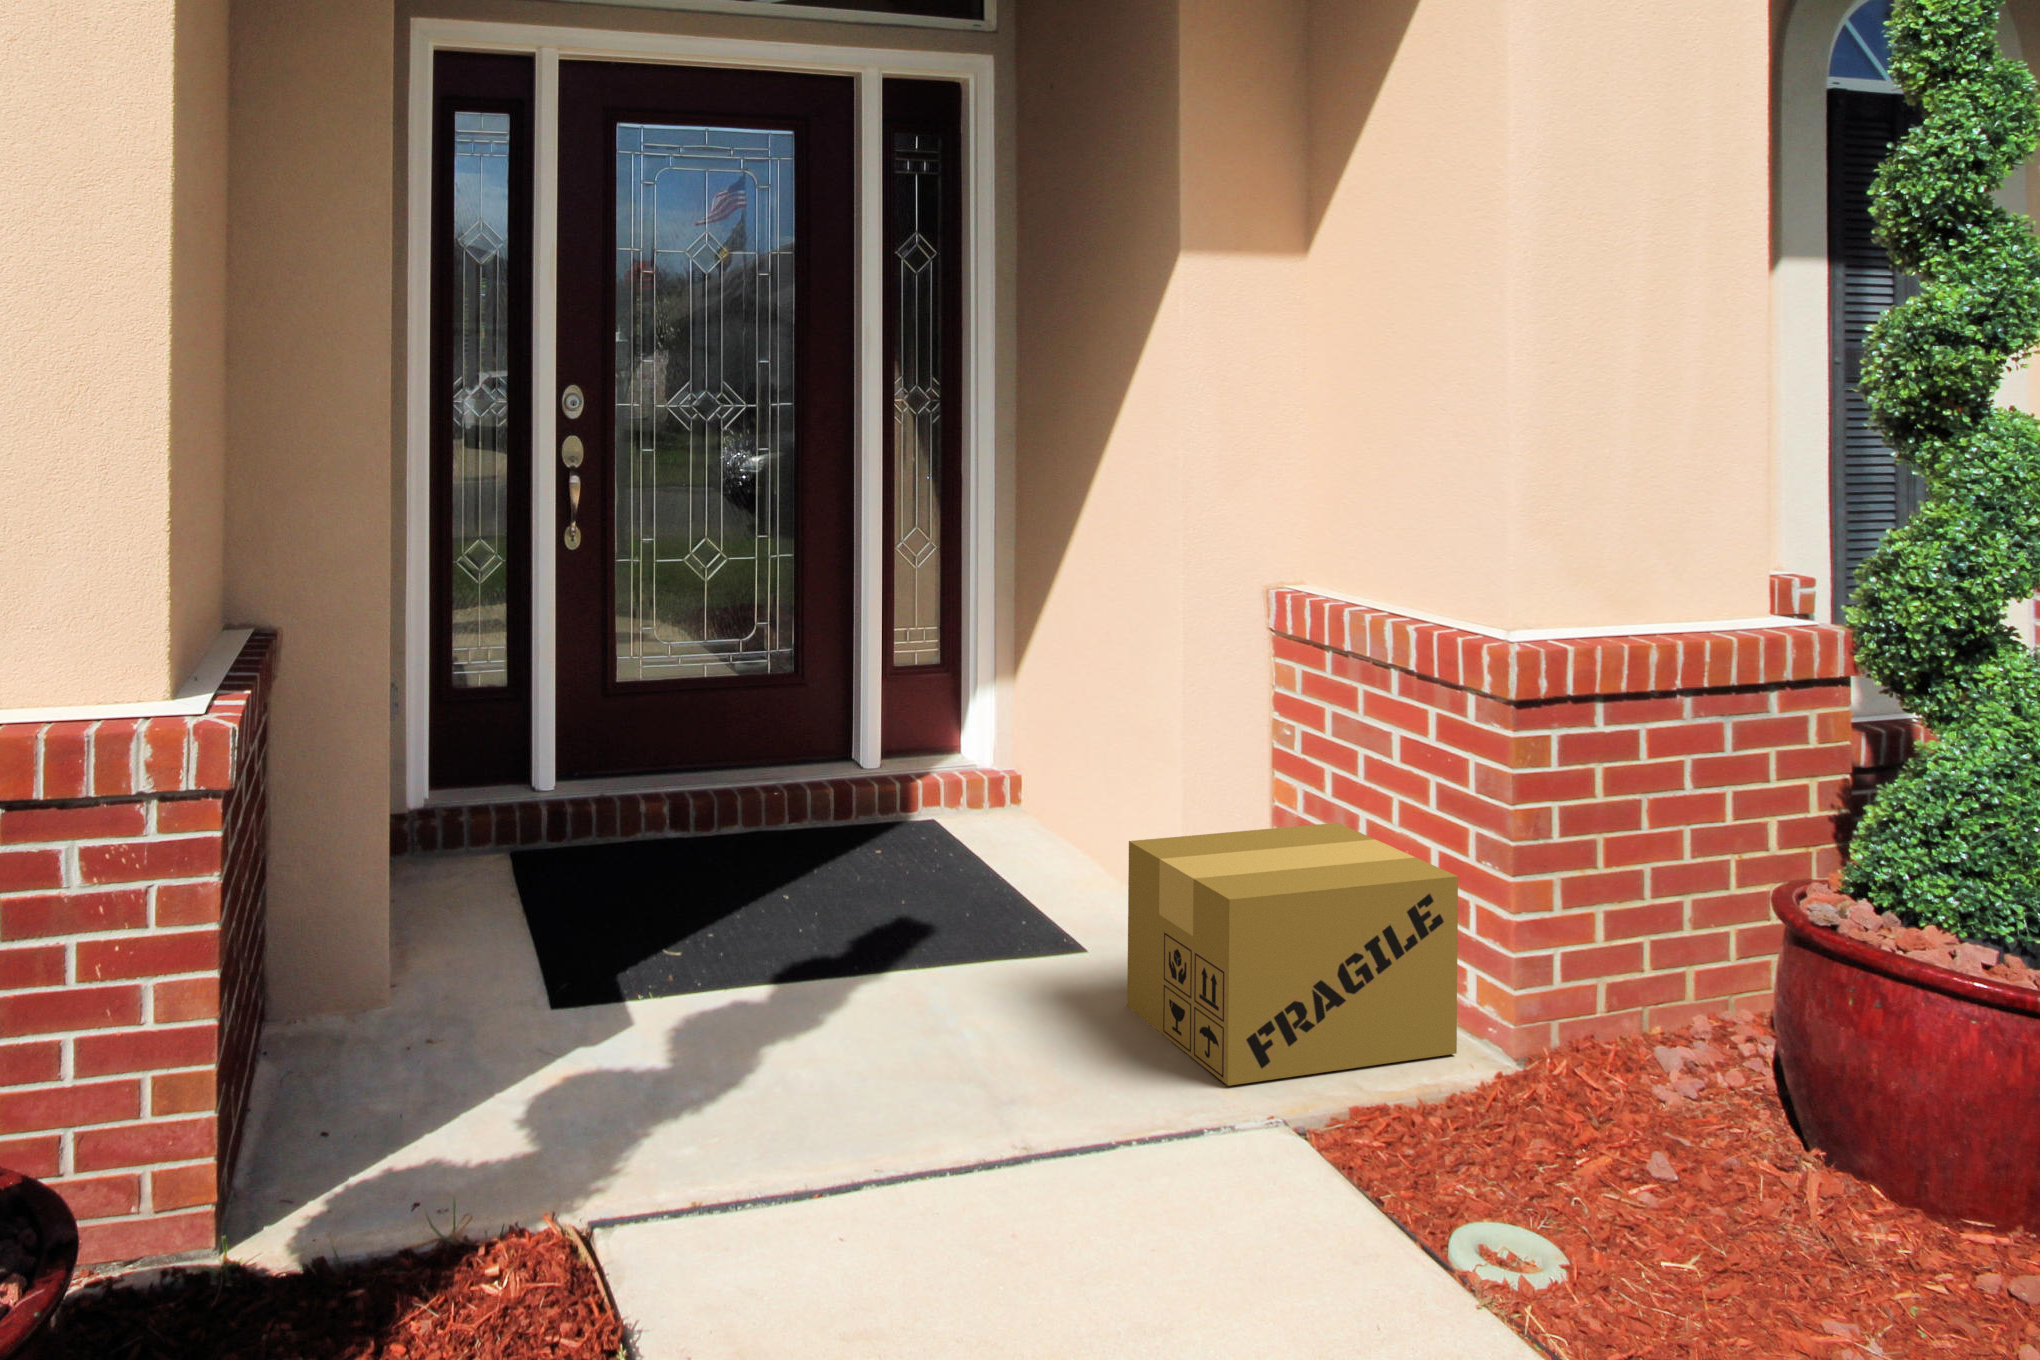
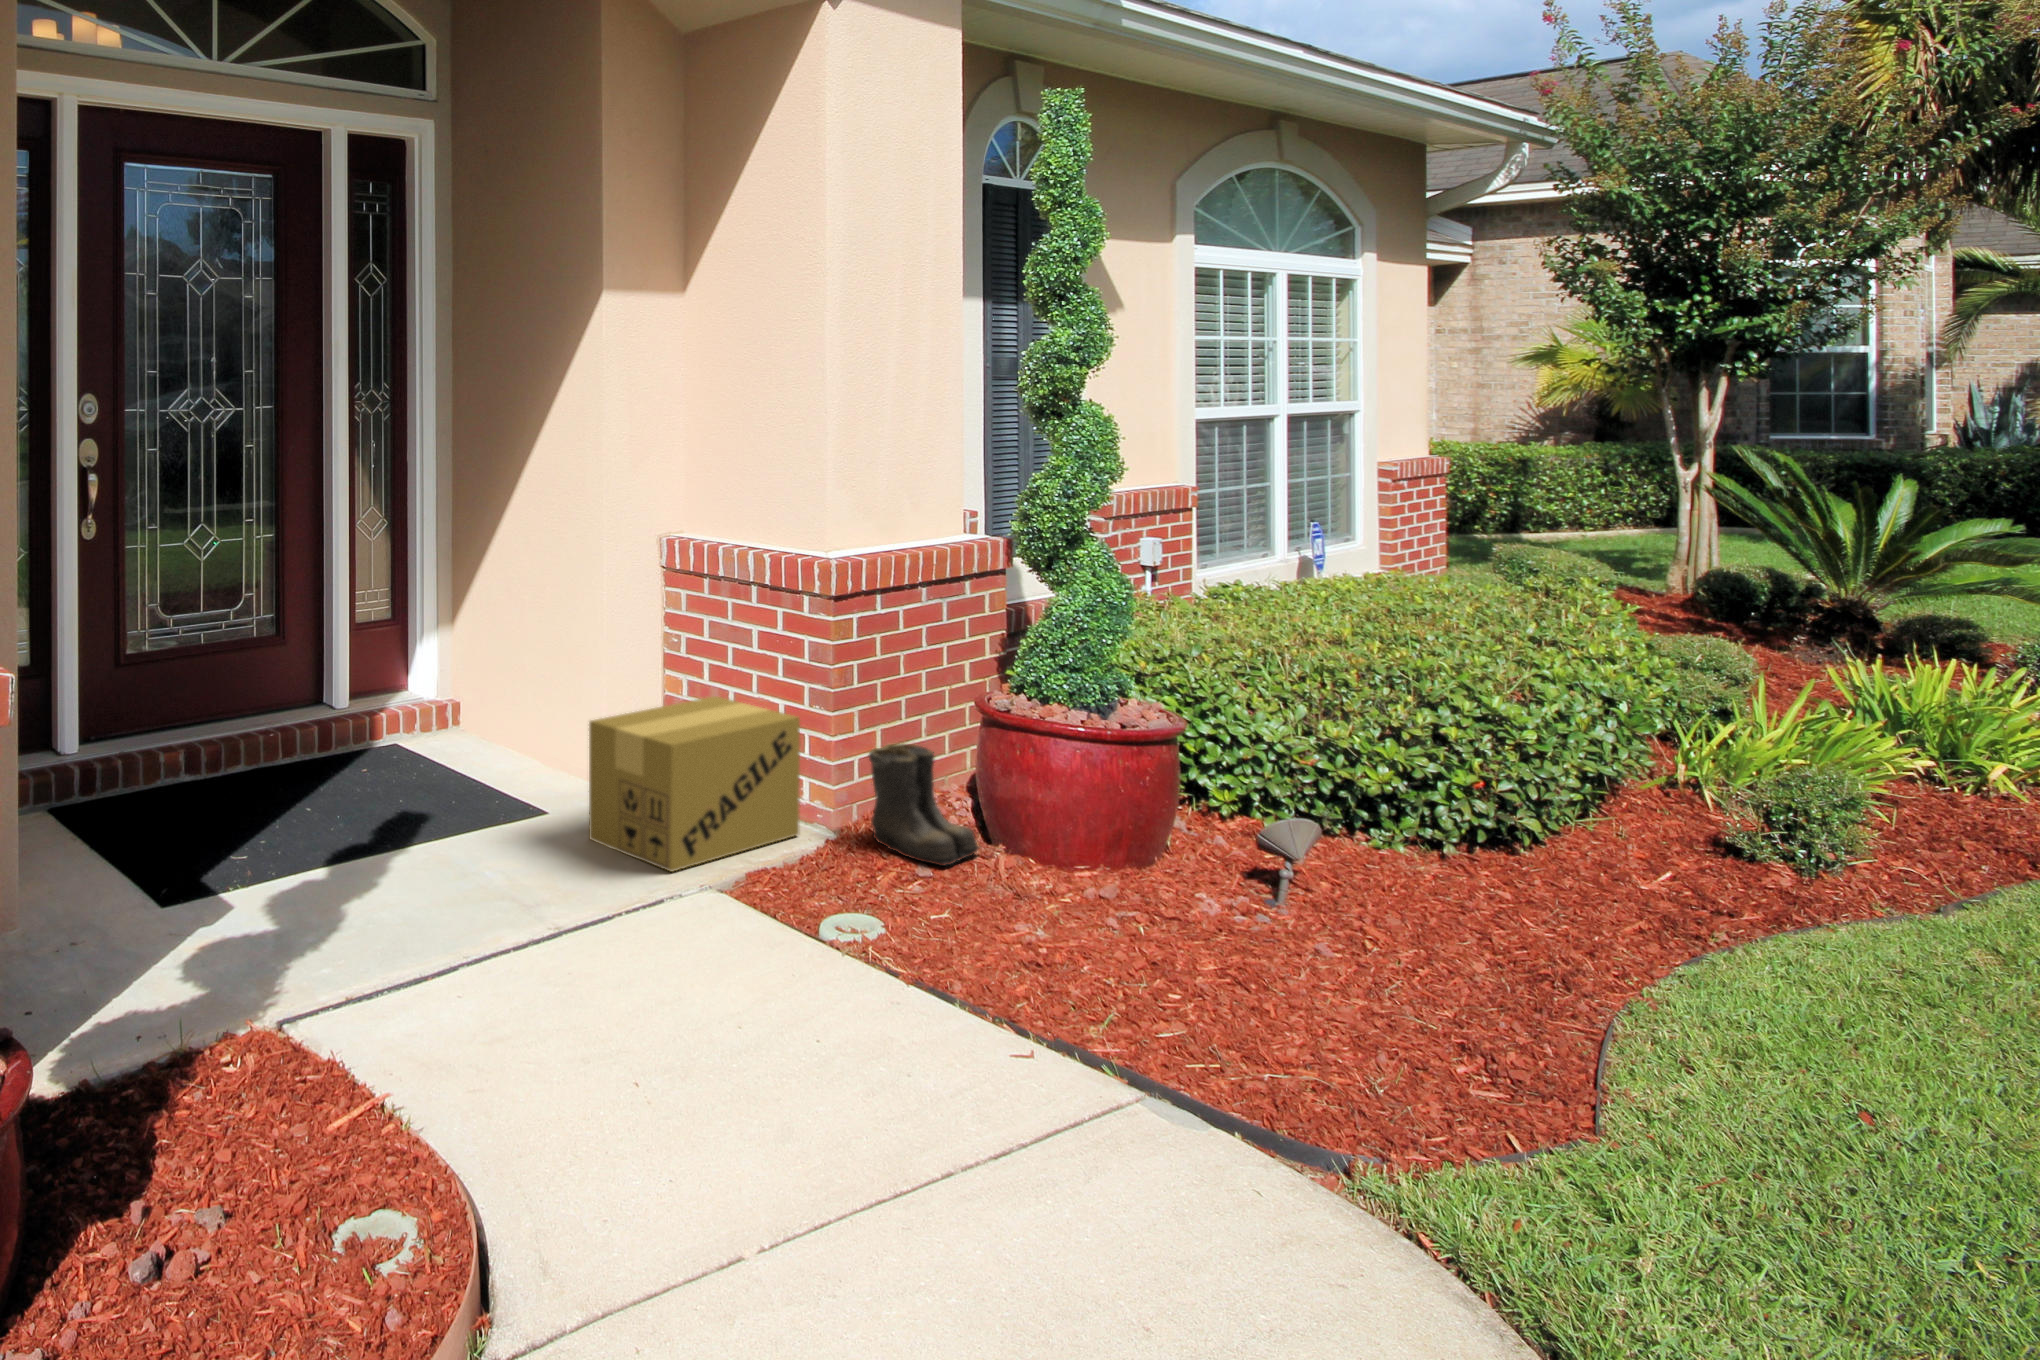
boots: none [1575,936,1784,1160] -> present [868,743,980,866]

